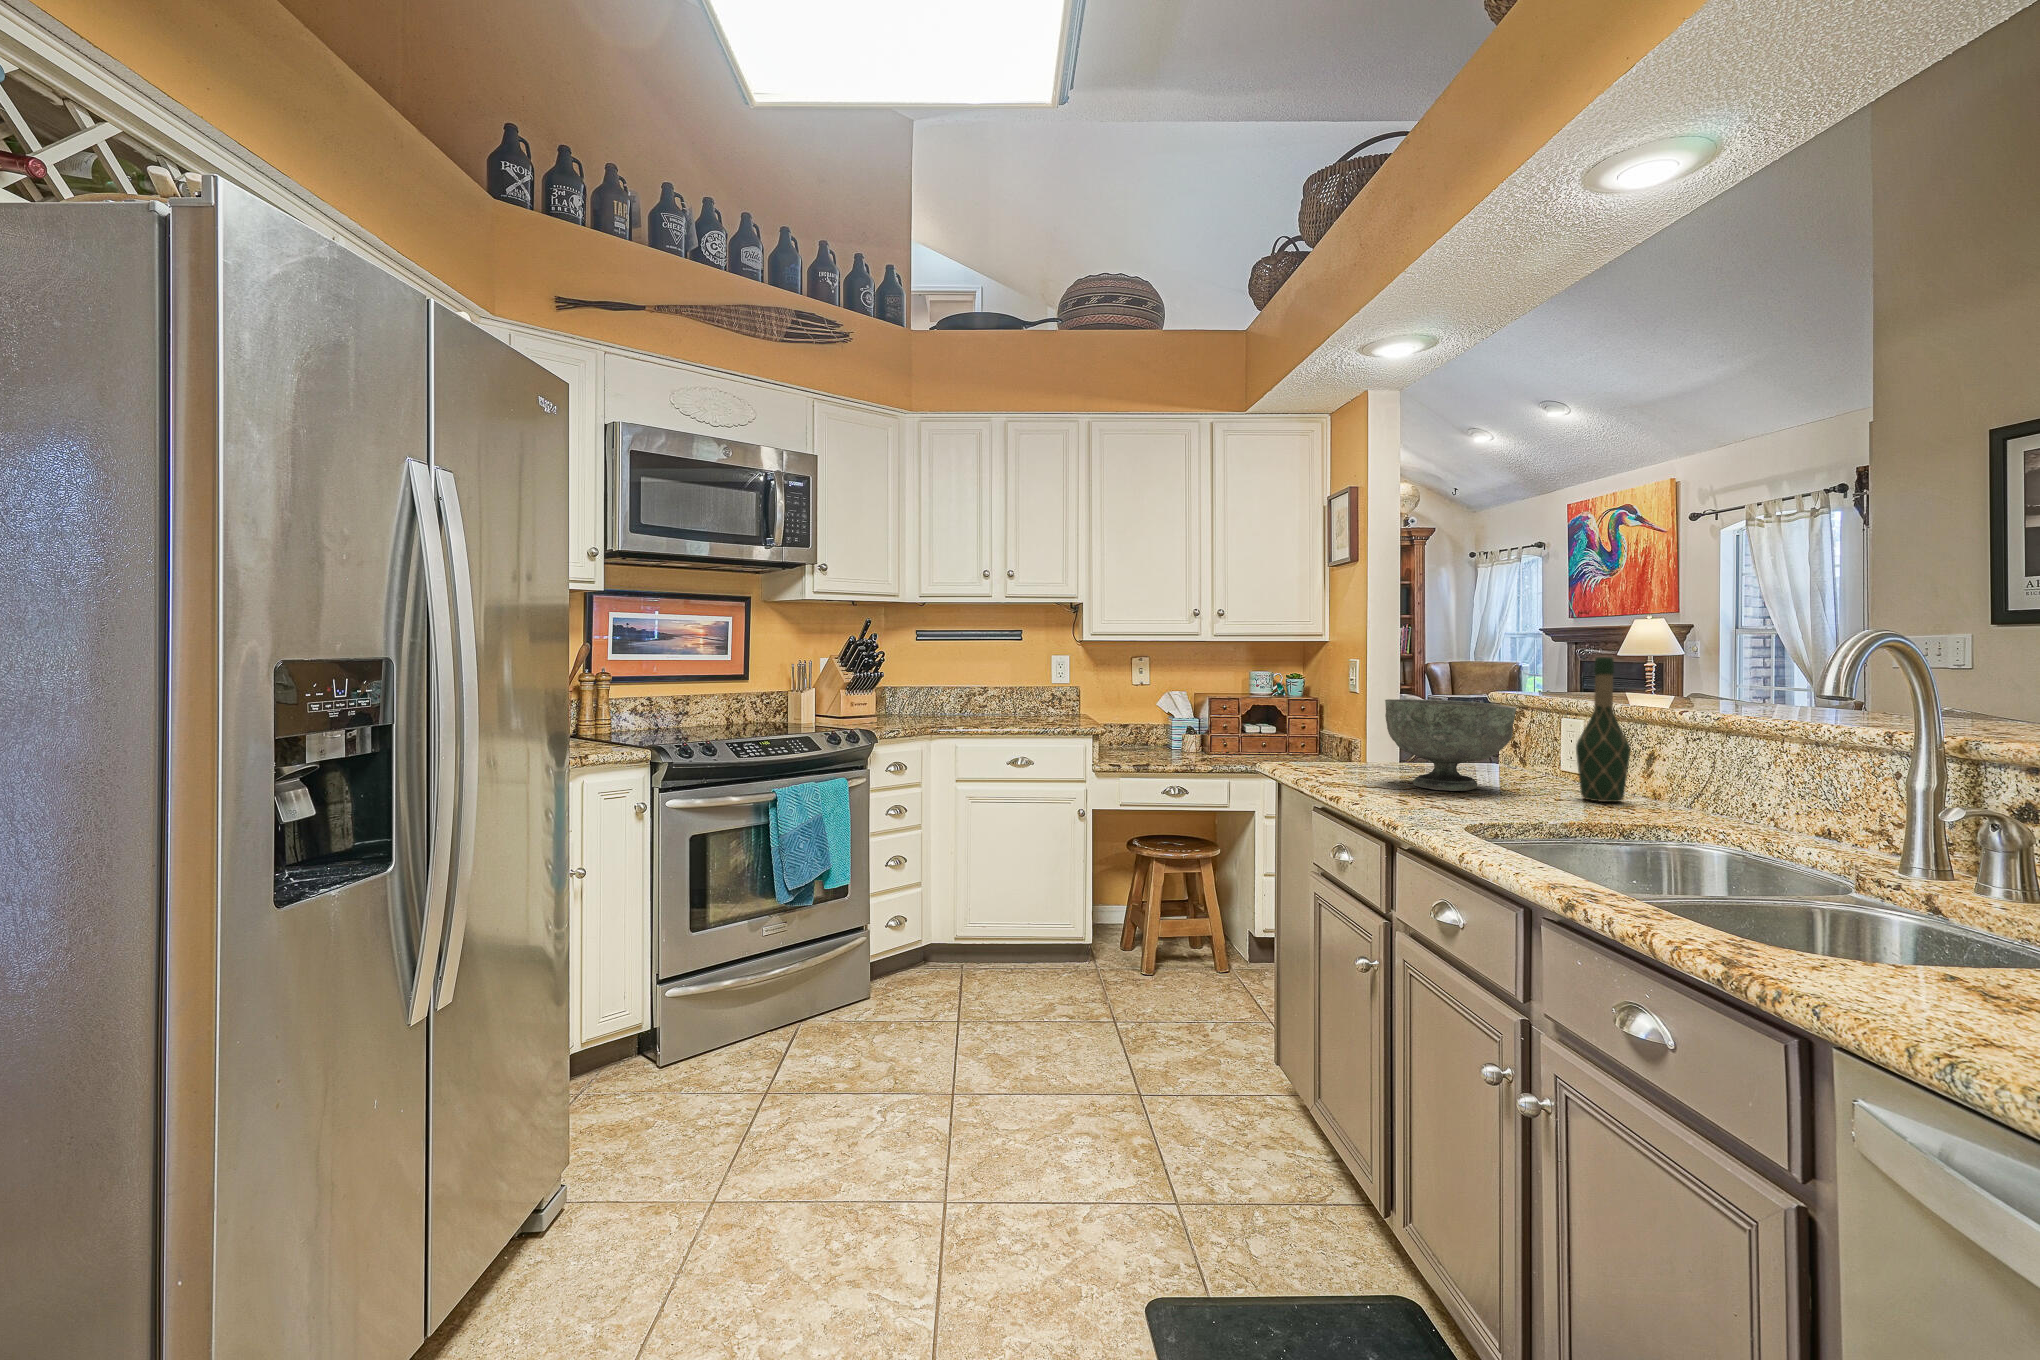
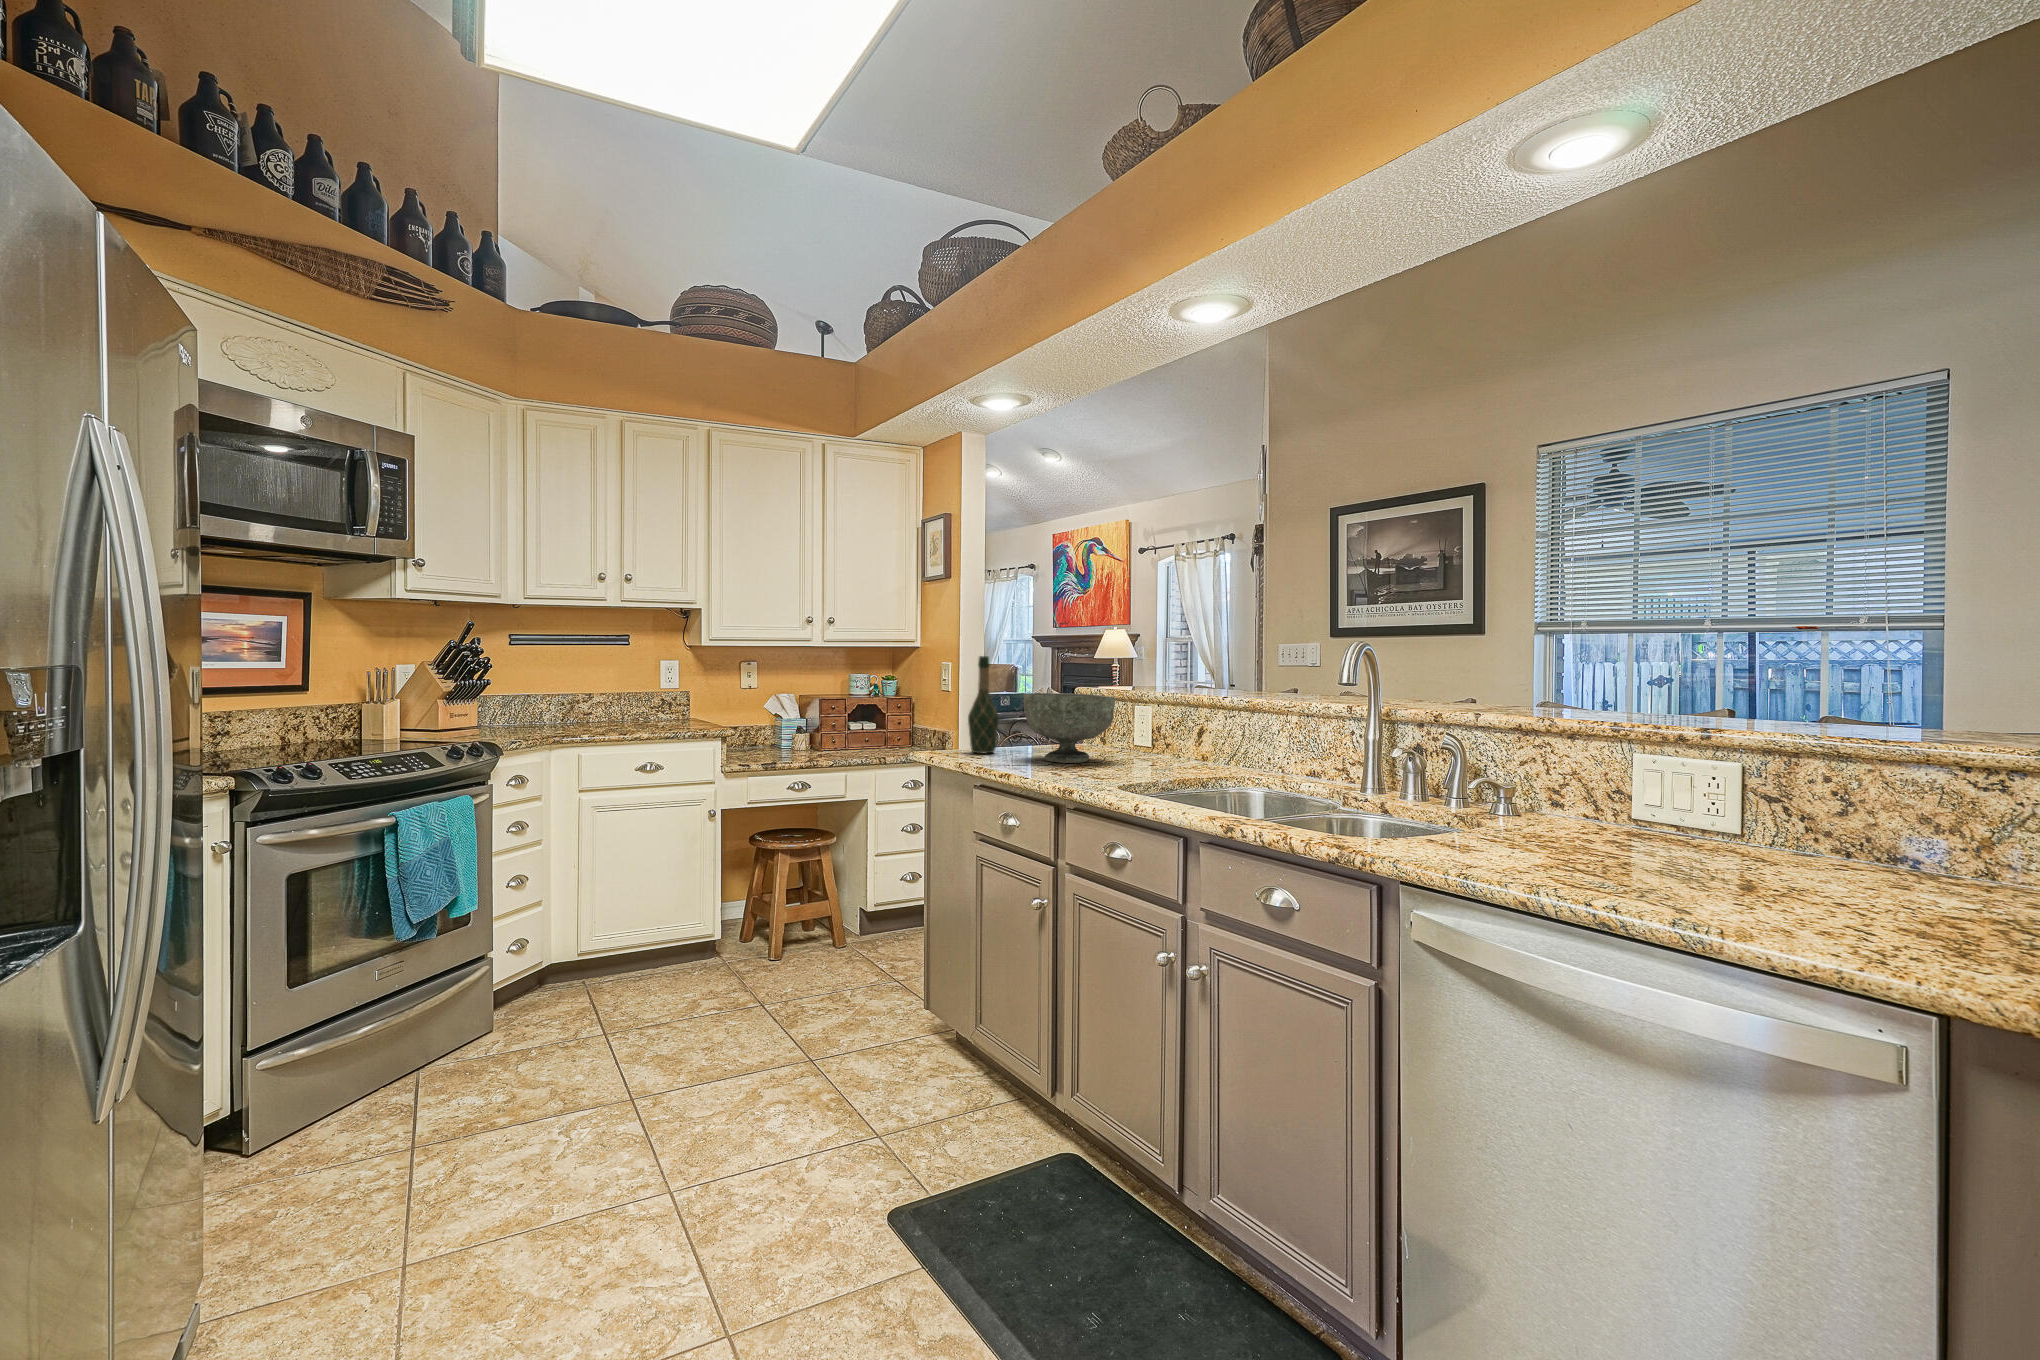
wine bottle: present [1576,657,1631,802] -> present [968,656,999,754]

